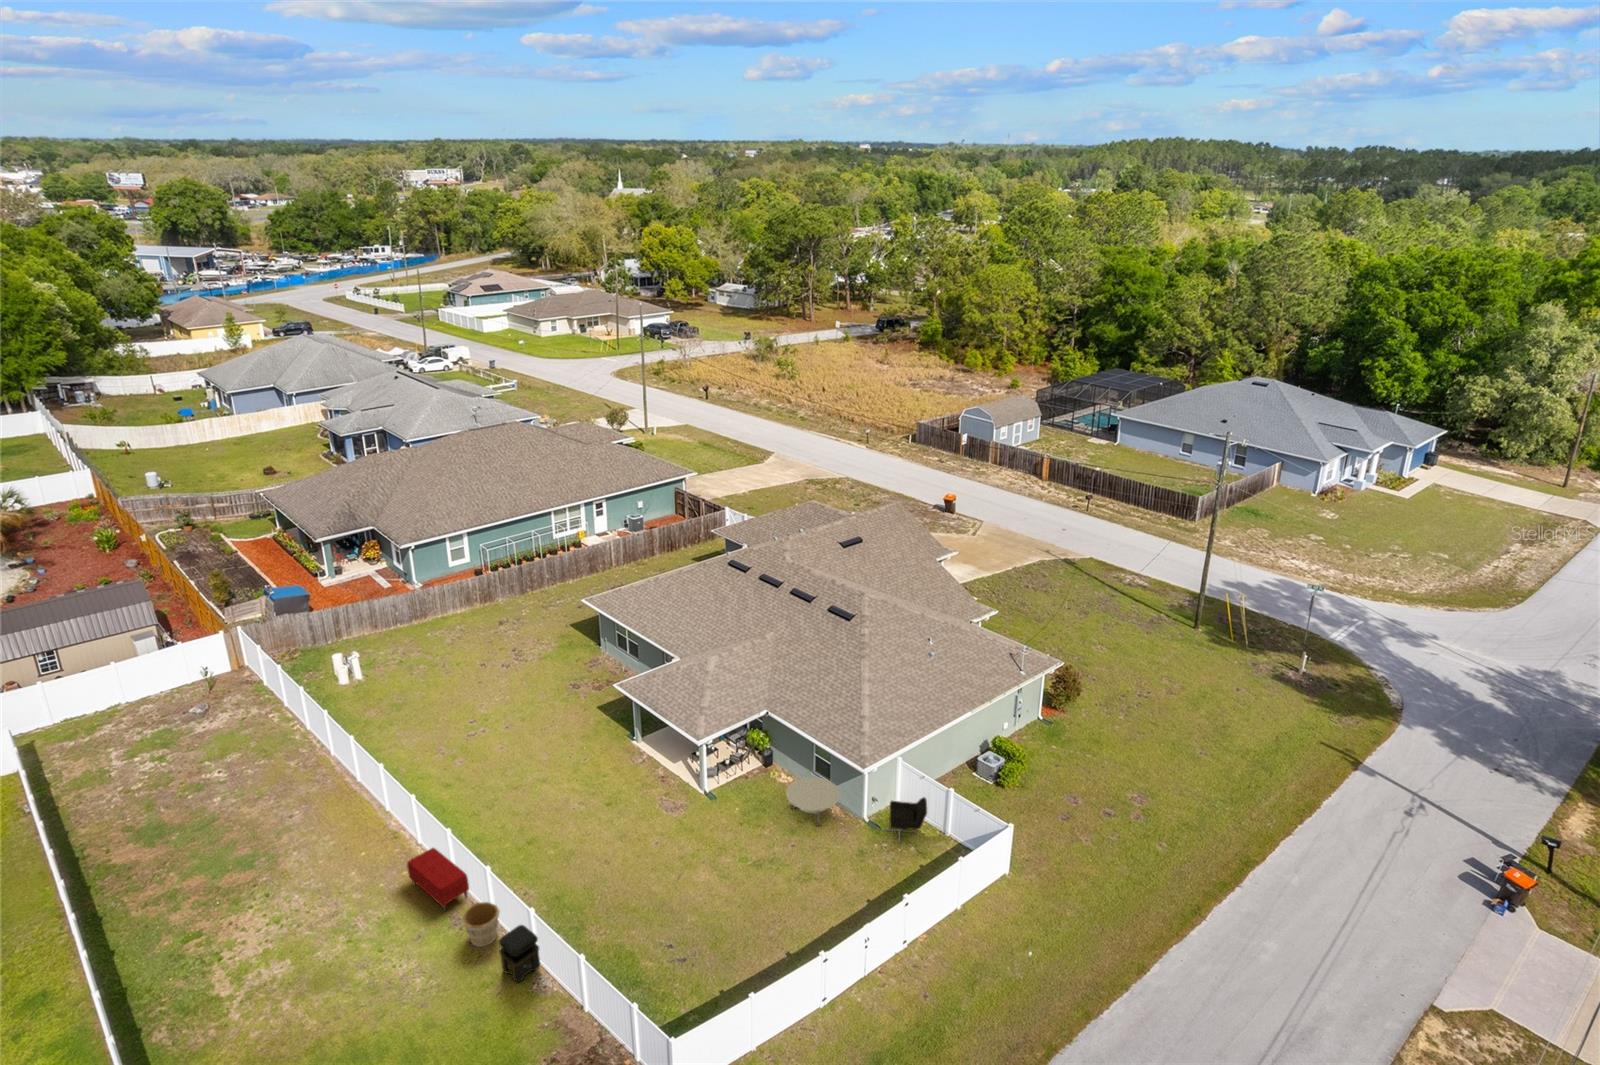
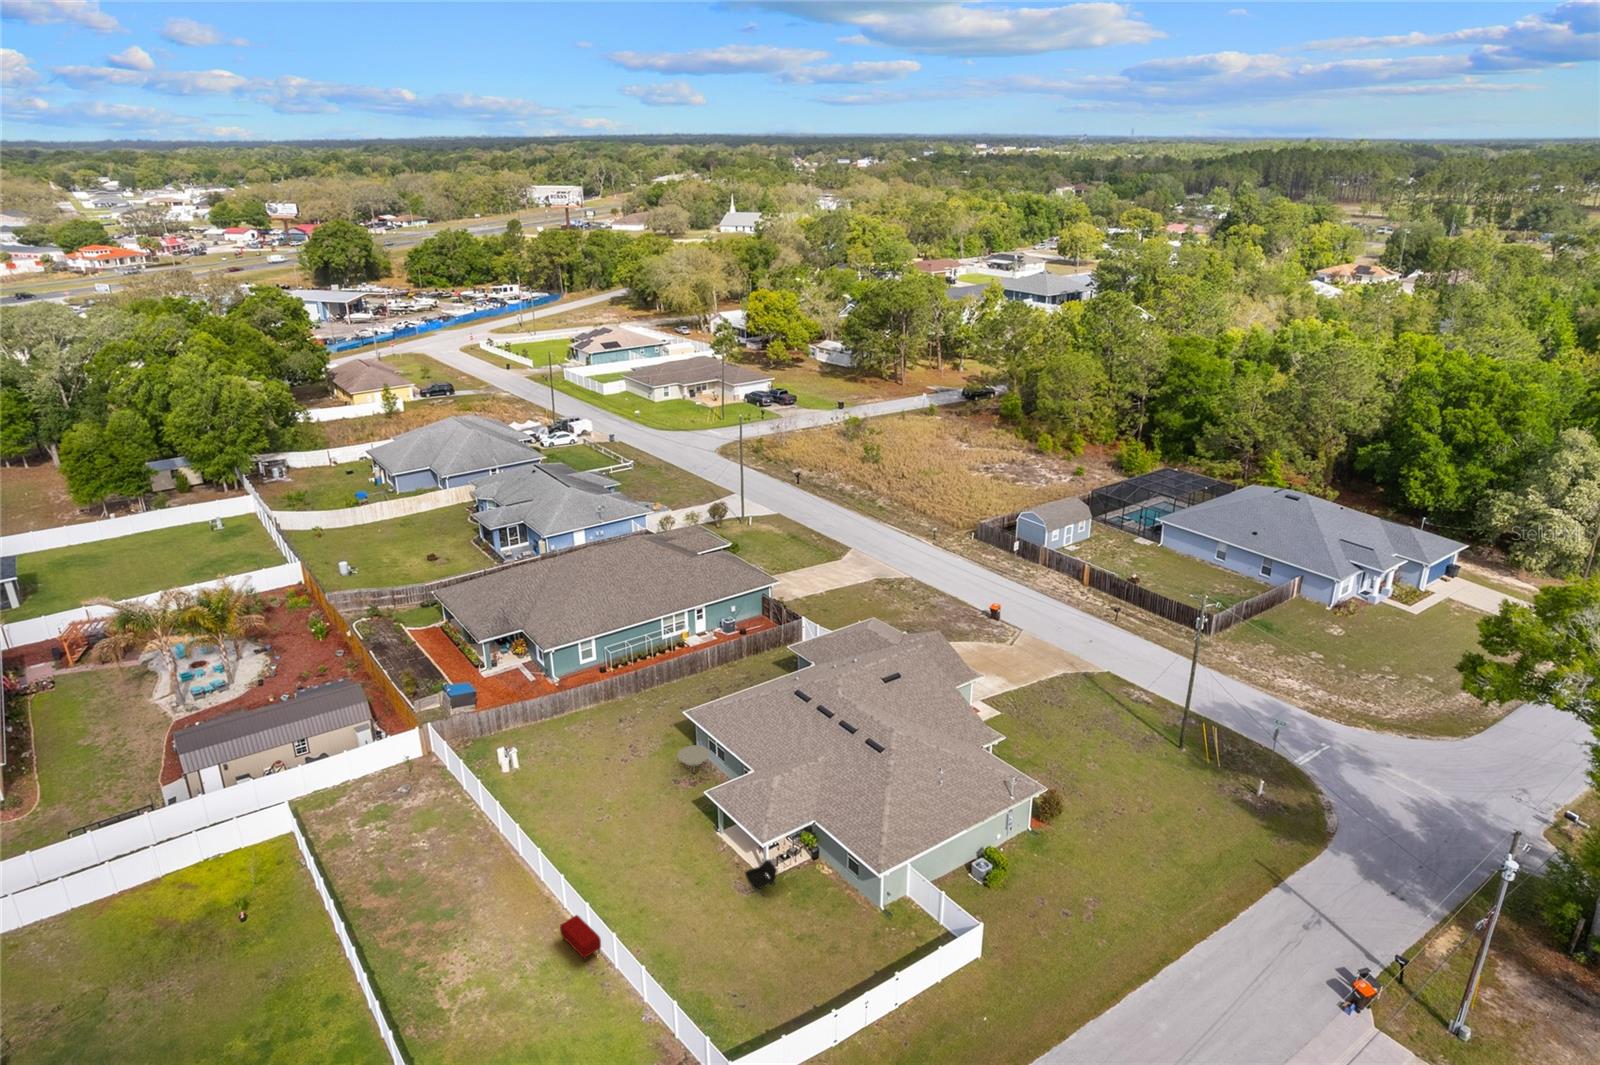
round table: present [786,777,840,827] -> present [677,745,710,774]
lounge chair: present [884,797,927,841] -> present [745,860,777,893]
wooden bucket: present [462,902,500,947] -> none [598,959,623,990]
toolbox: present [499,925,540,982] -> none [623,978,649,1018]

